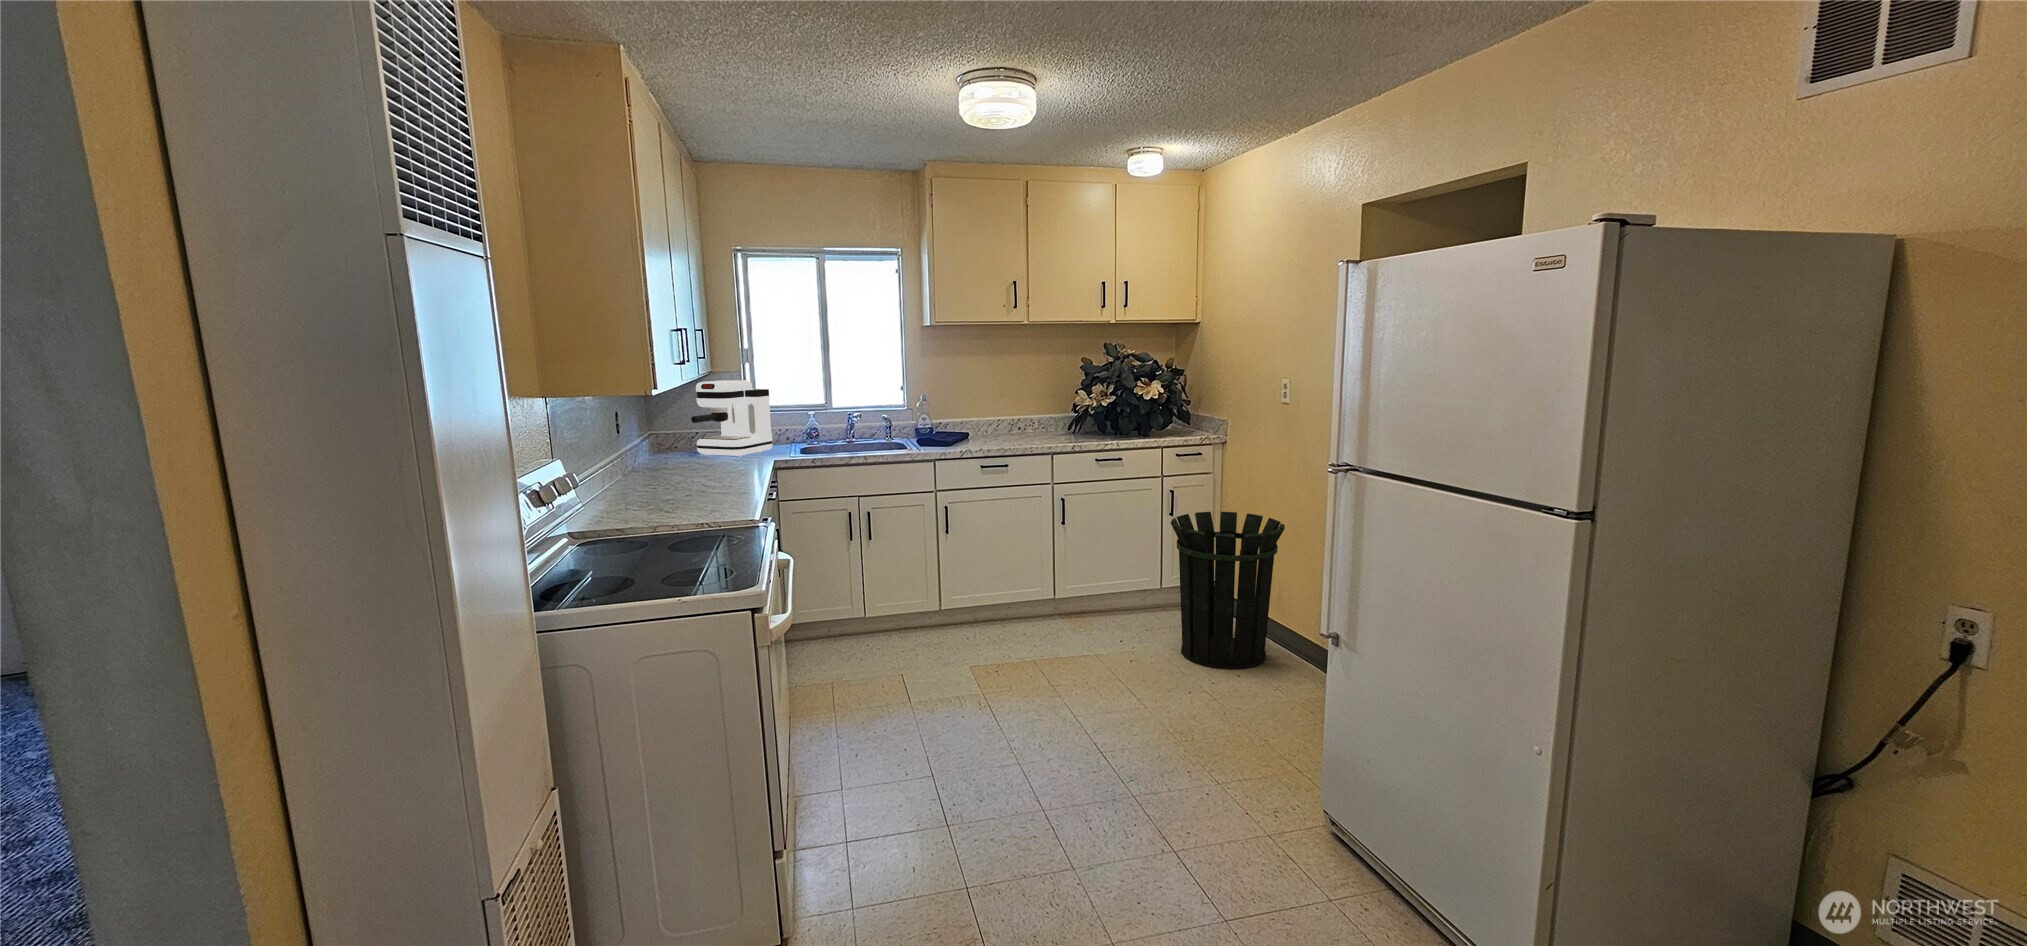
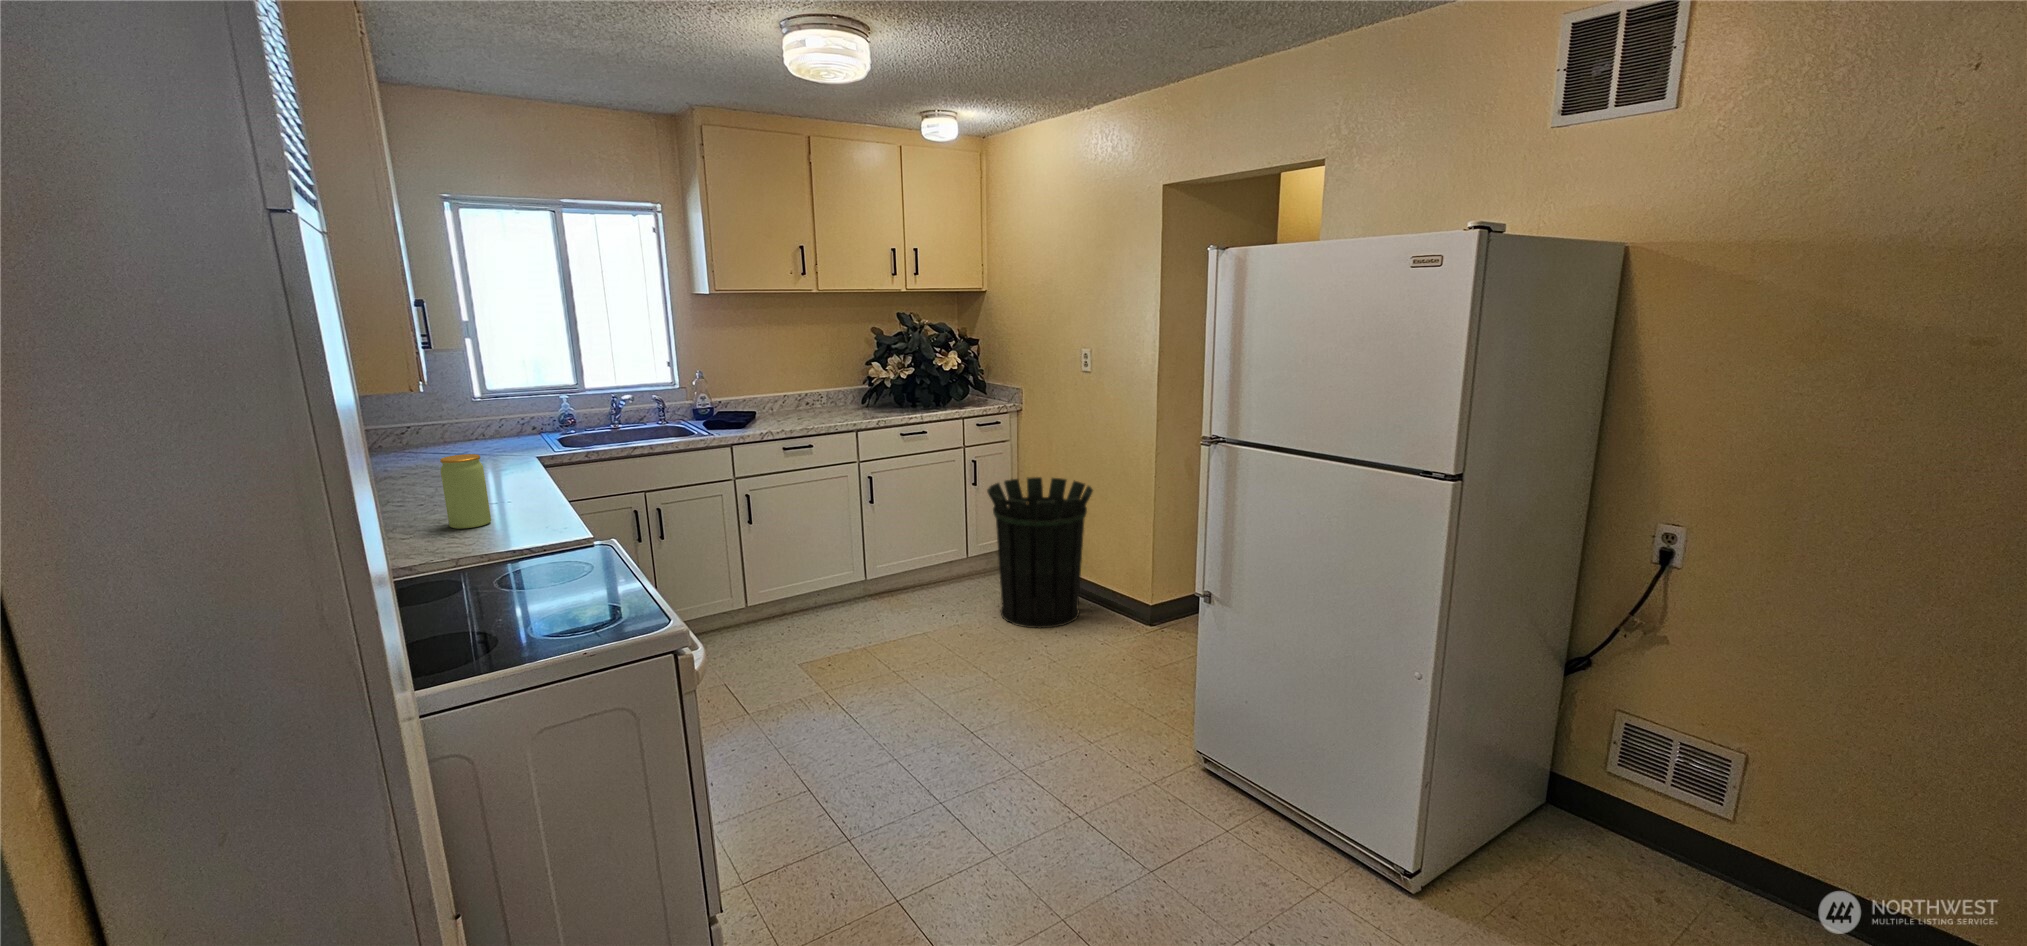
coffee maker: present [691,380,772,457] -> none [418,363,528,457]
jar: none [668,446,702,505] -> present [440,454,491,529]

